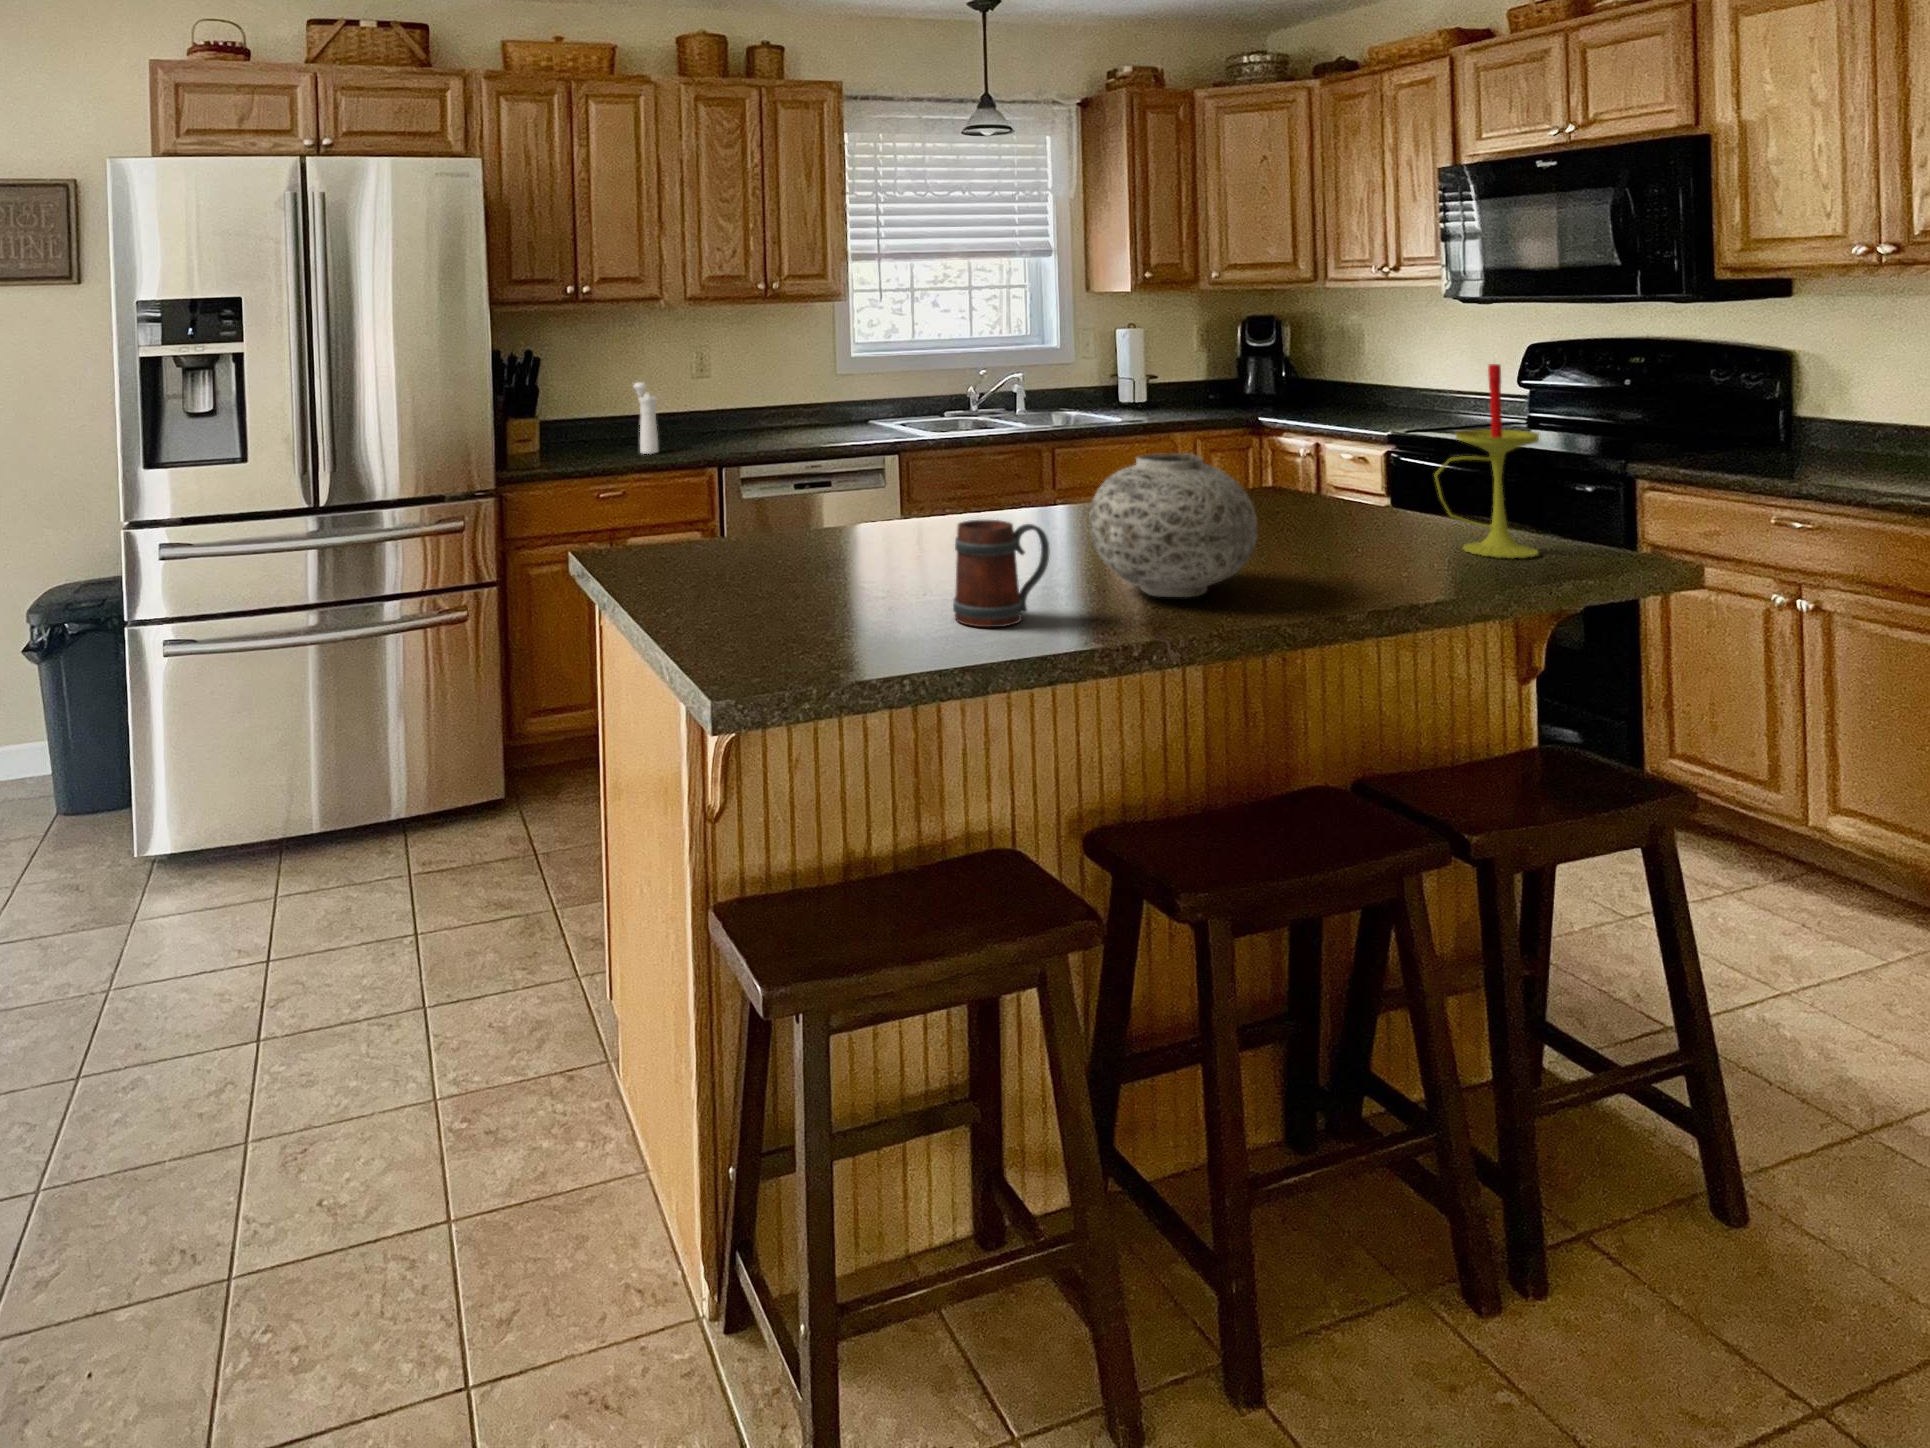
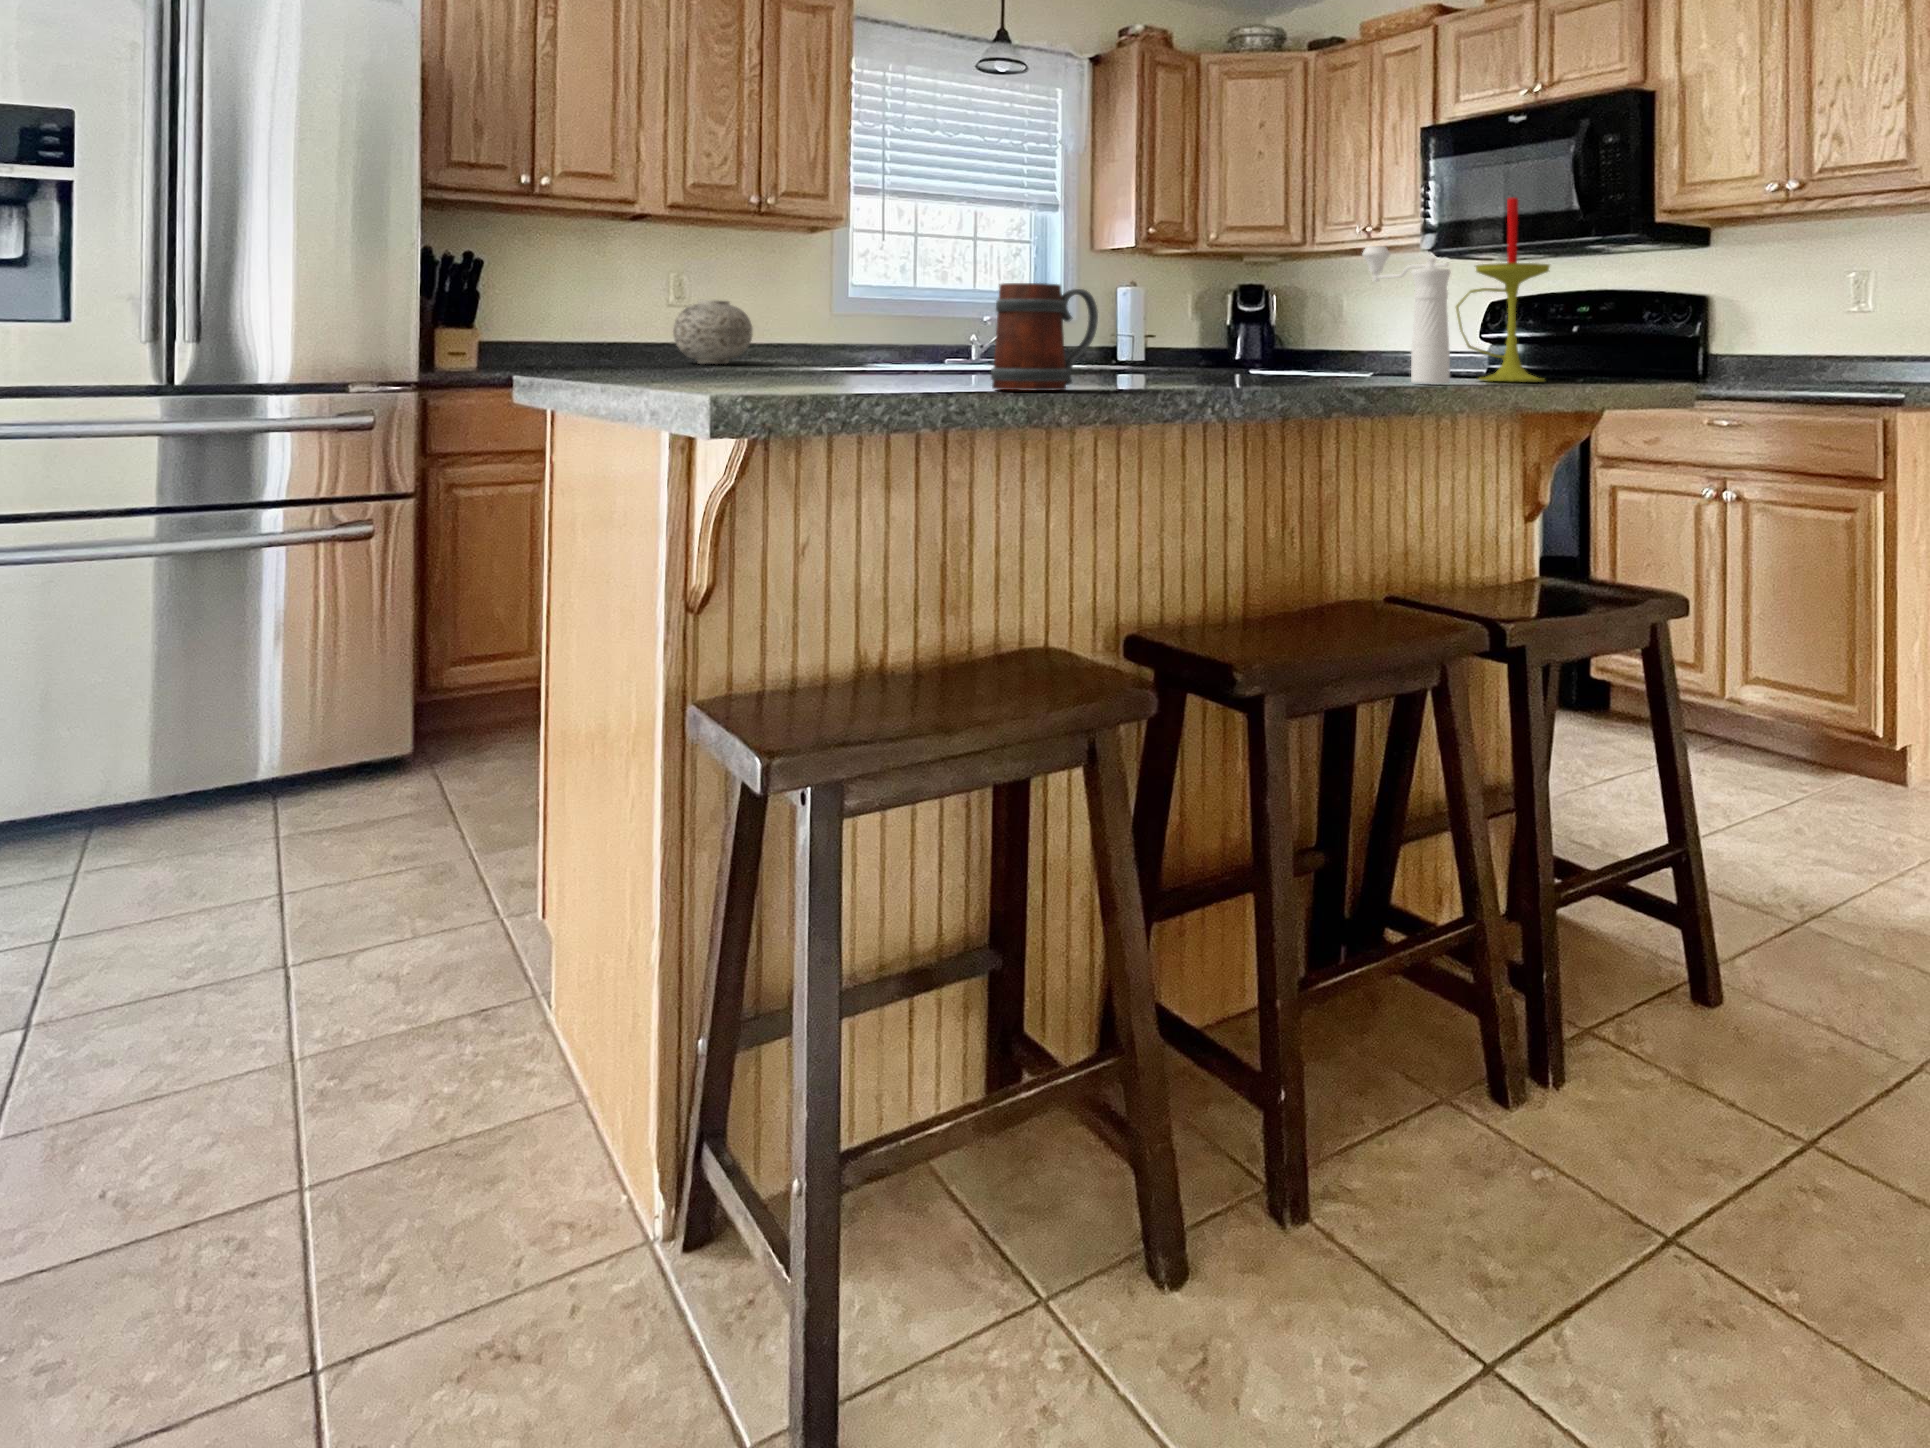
pepper mill: present [634,382,658,454] -> present [1362,246,1451,384]
vase: present [1089,453,1257,597] -> present [673,300,753,364]

